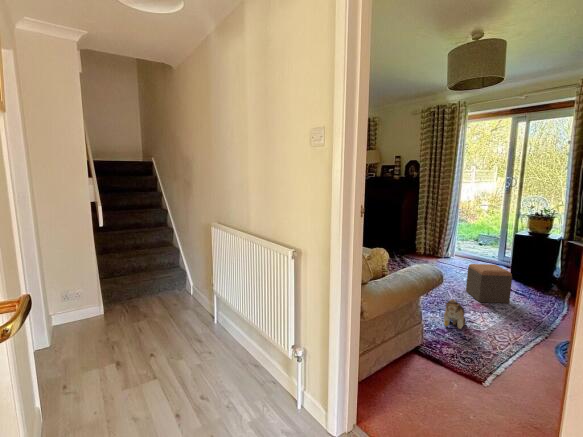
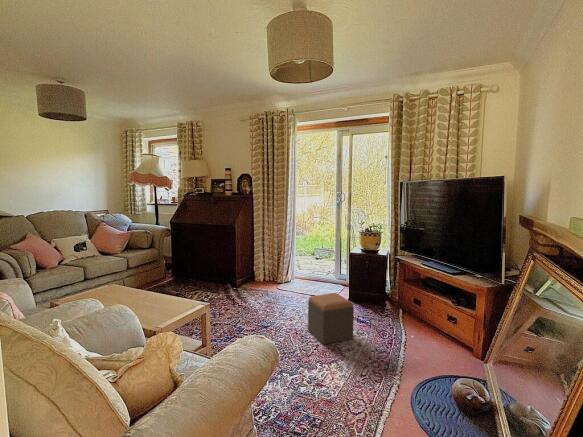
plush toy: present [444,299,466,329] -> none [280,364,310,406]

